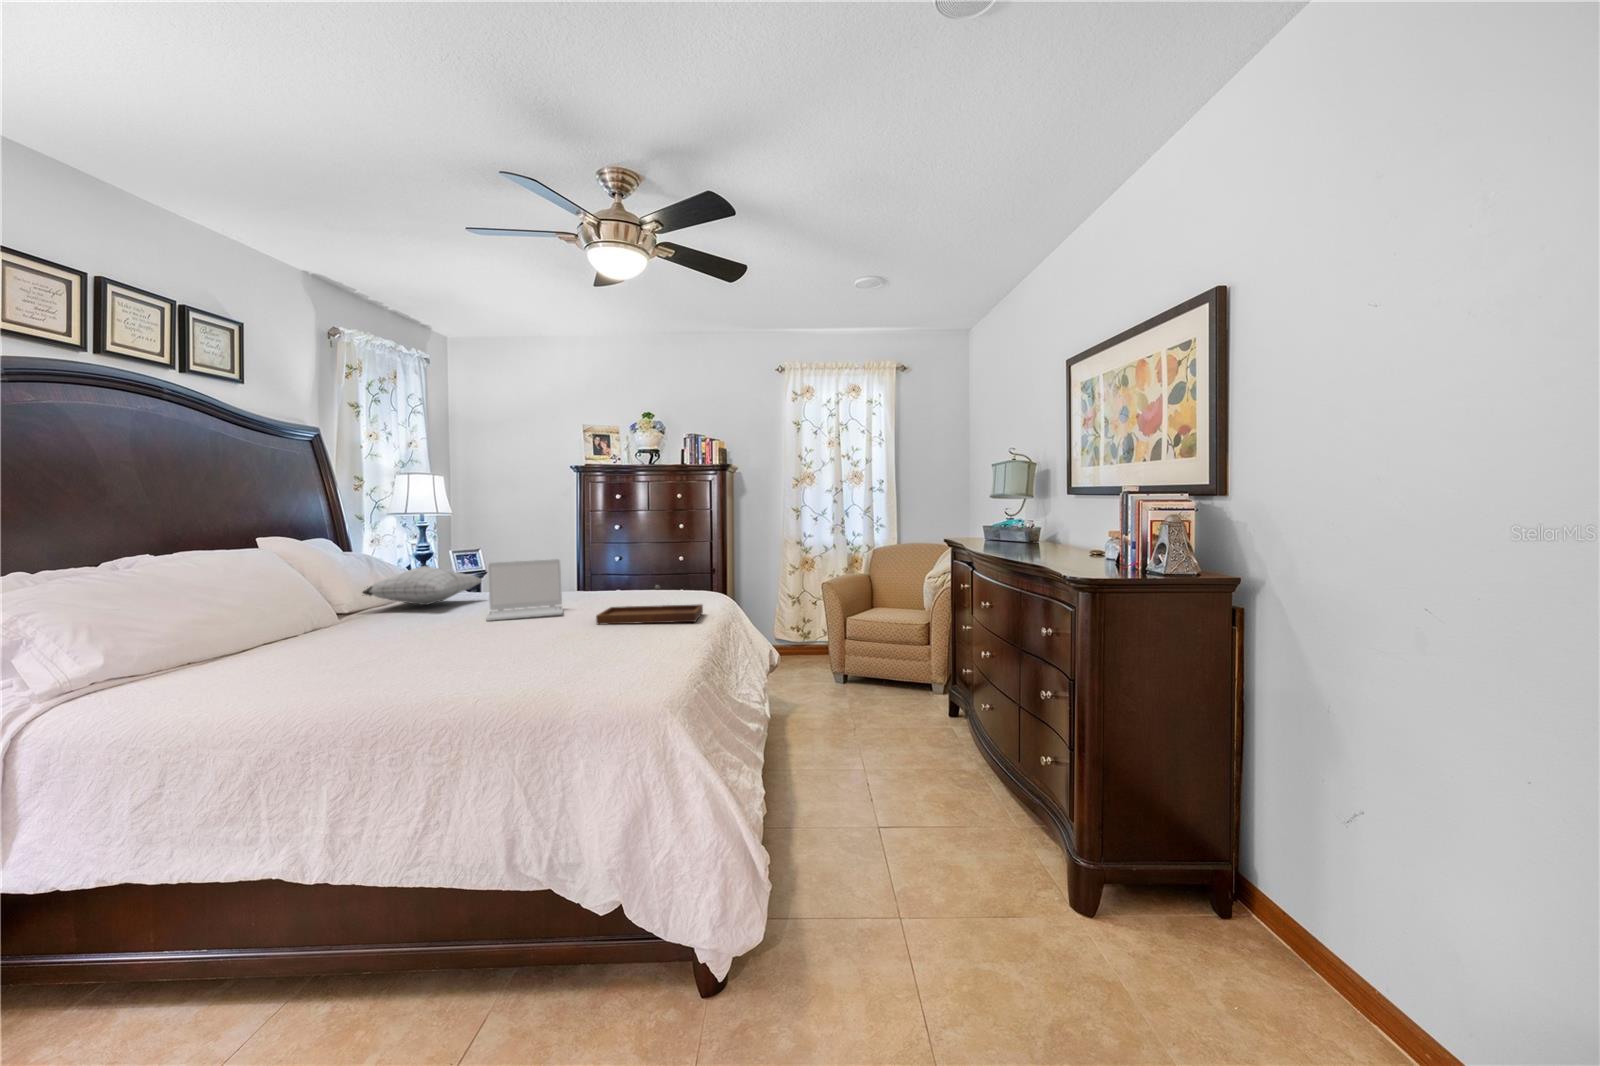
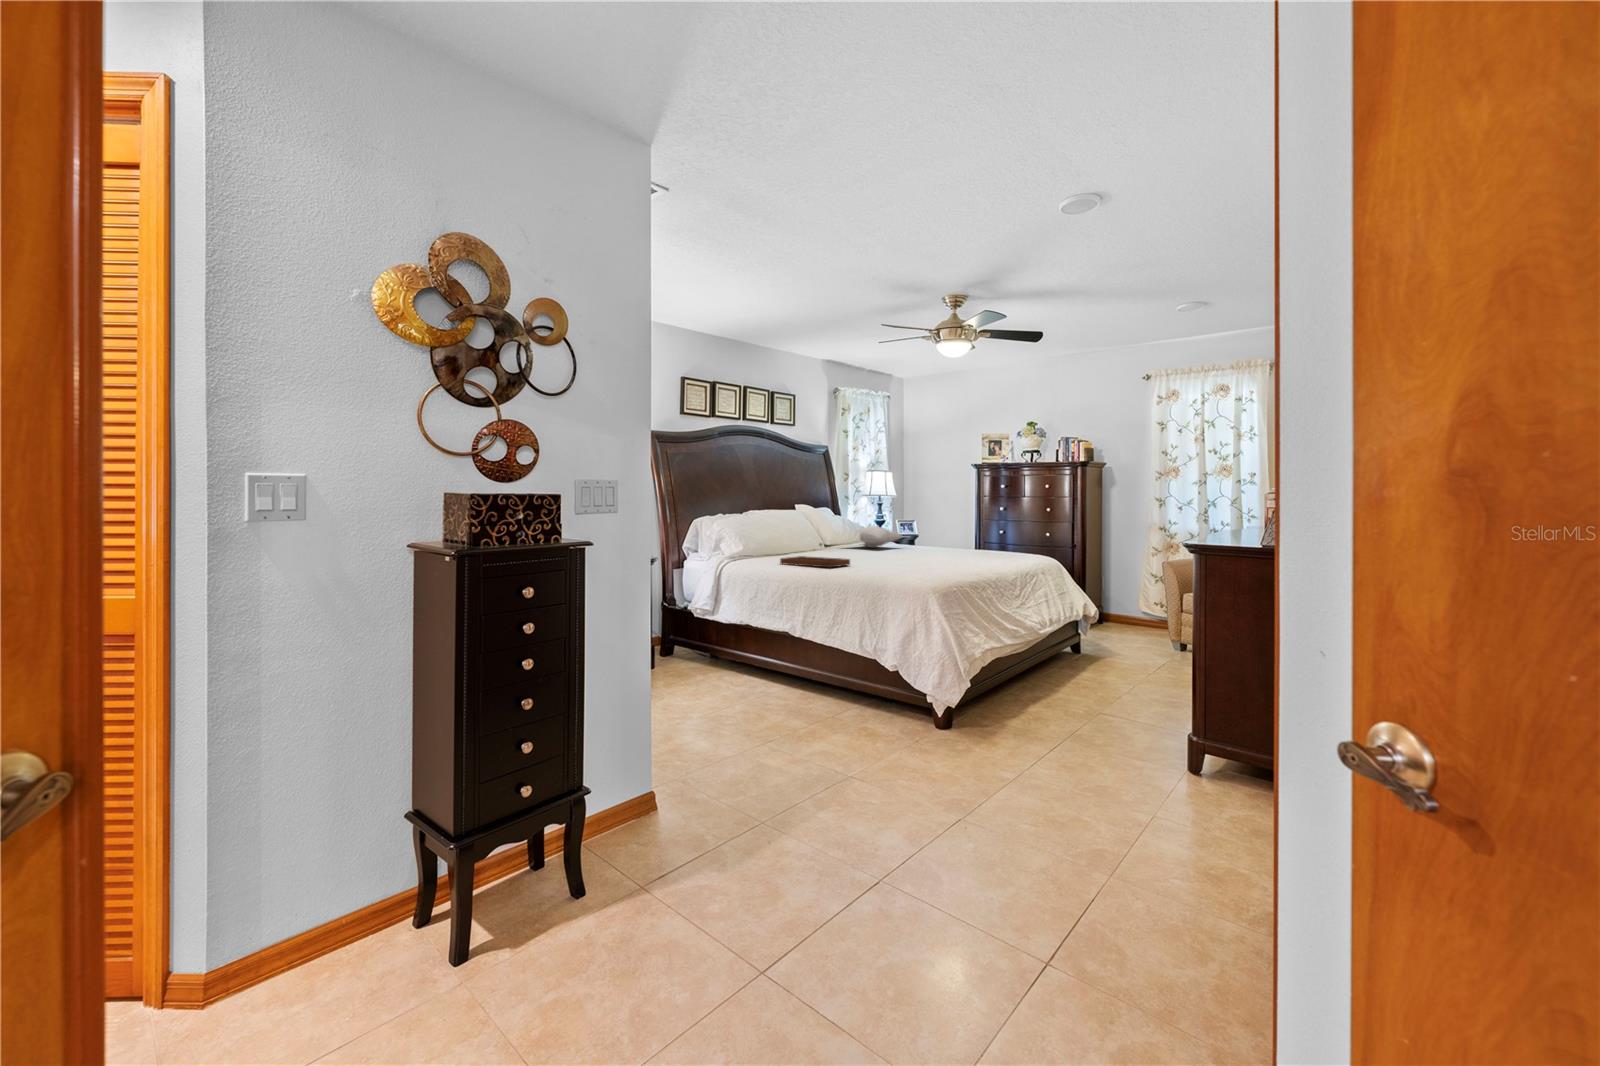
laptop: present [486,559,563,621] -> none [897,524,942,556]
tray: present [596,585,703,624] -> present [780,543,850,567]

